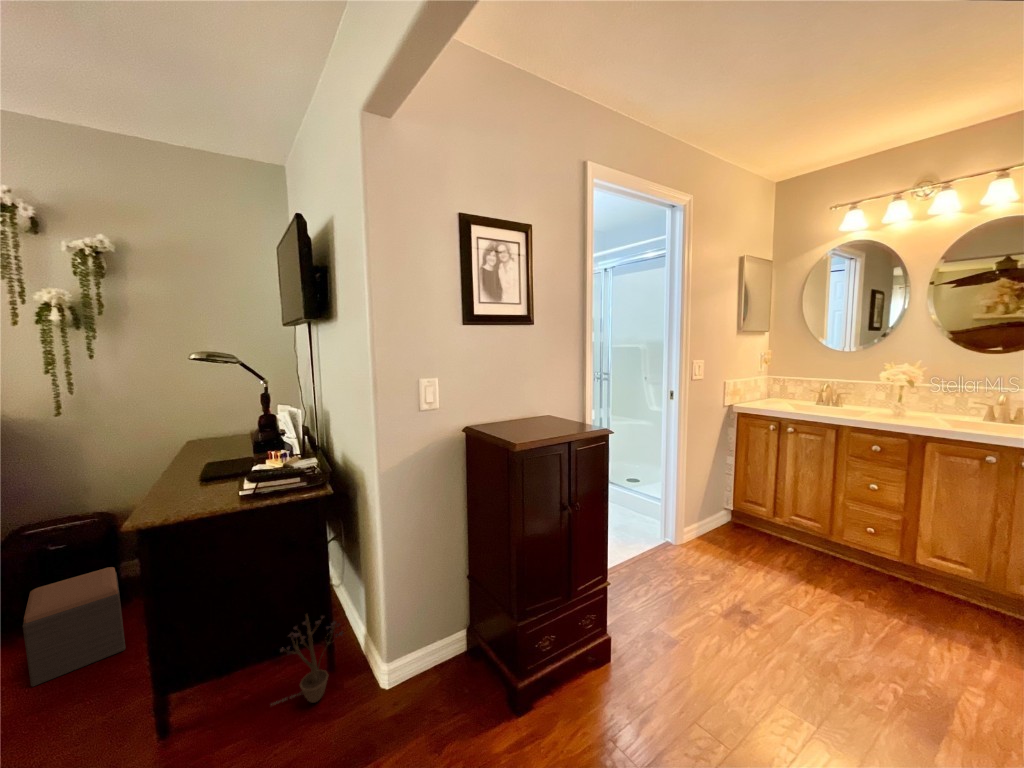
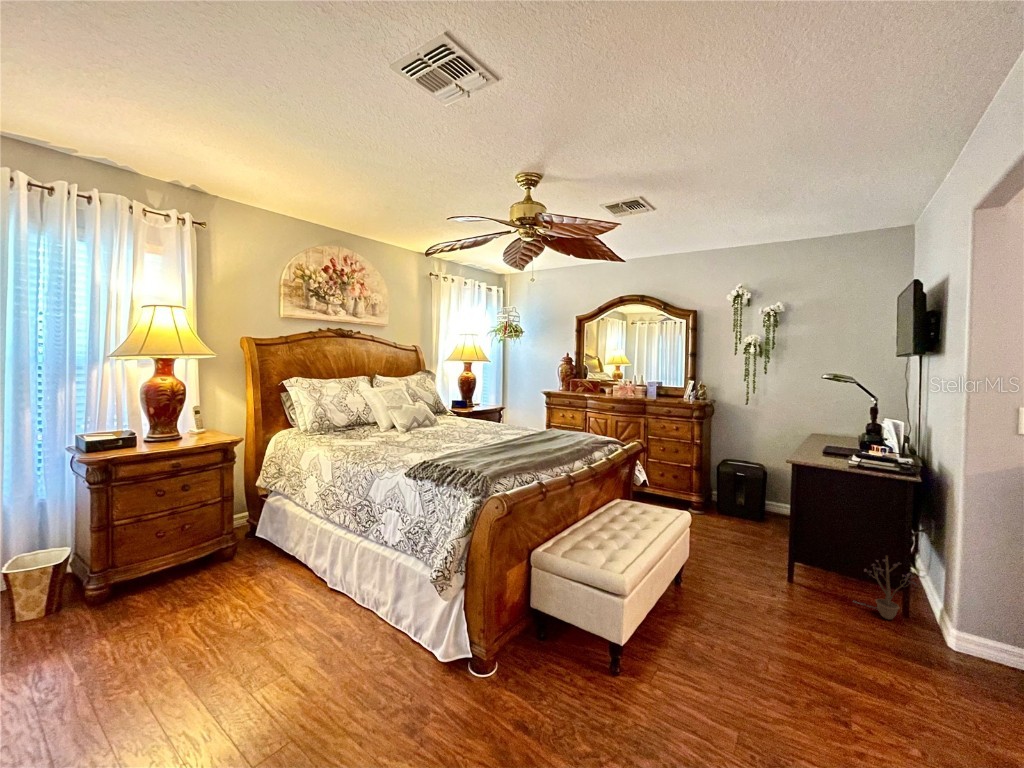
footstool: present [23,567,126,687] -> none [730,489,770,539]

